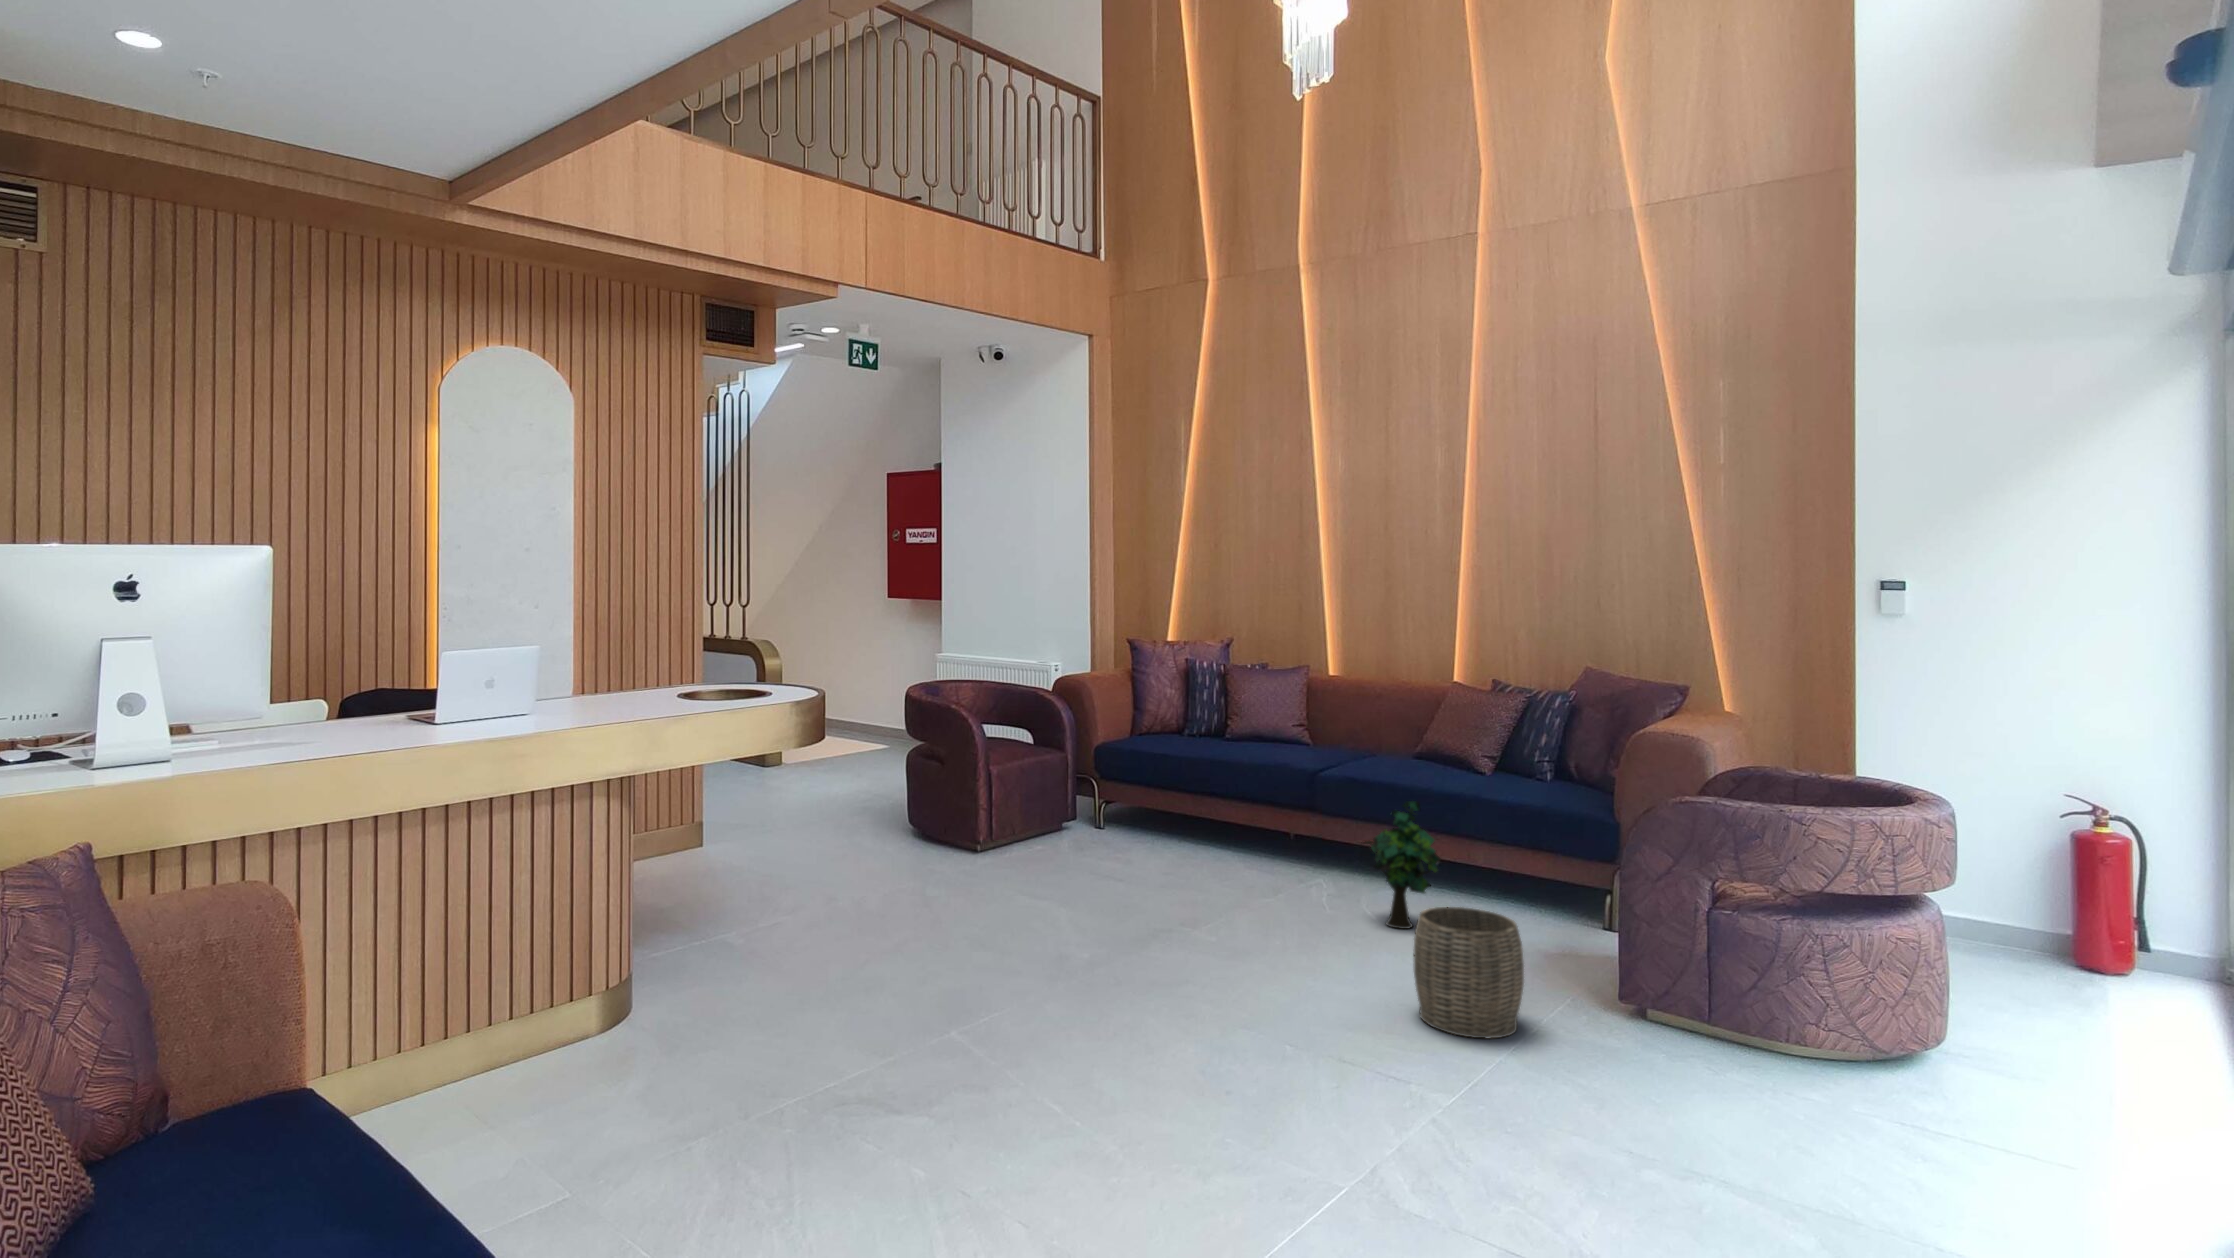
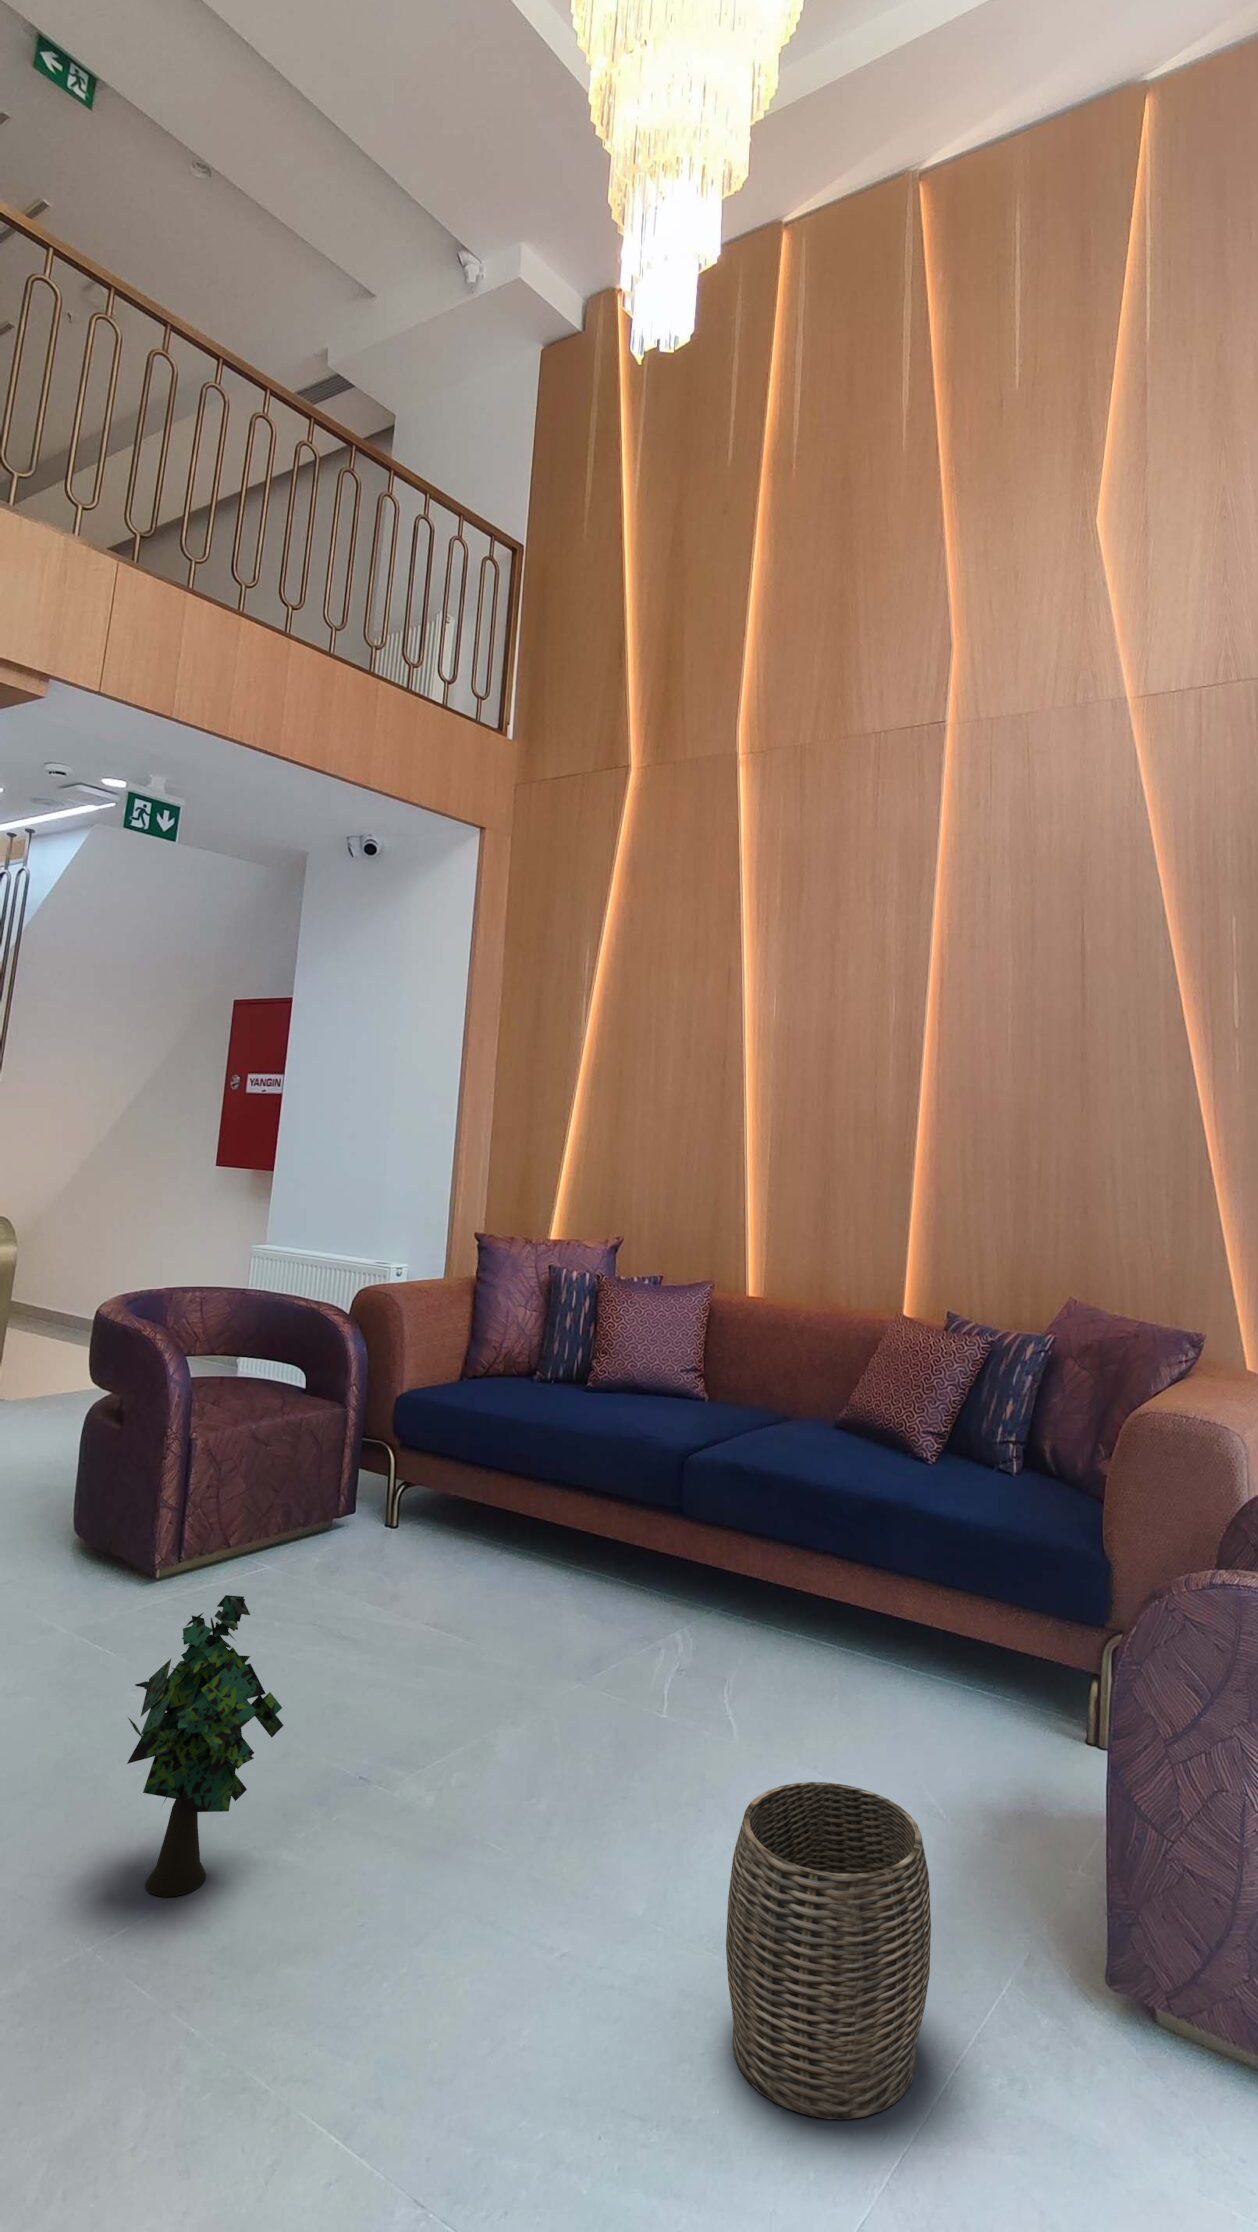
decorative plant: present [1365,801,1440,929] -> present [127,1595,283,1897]

